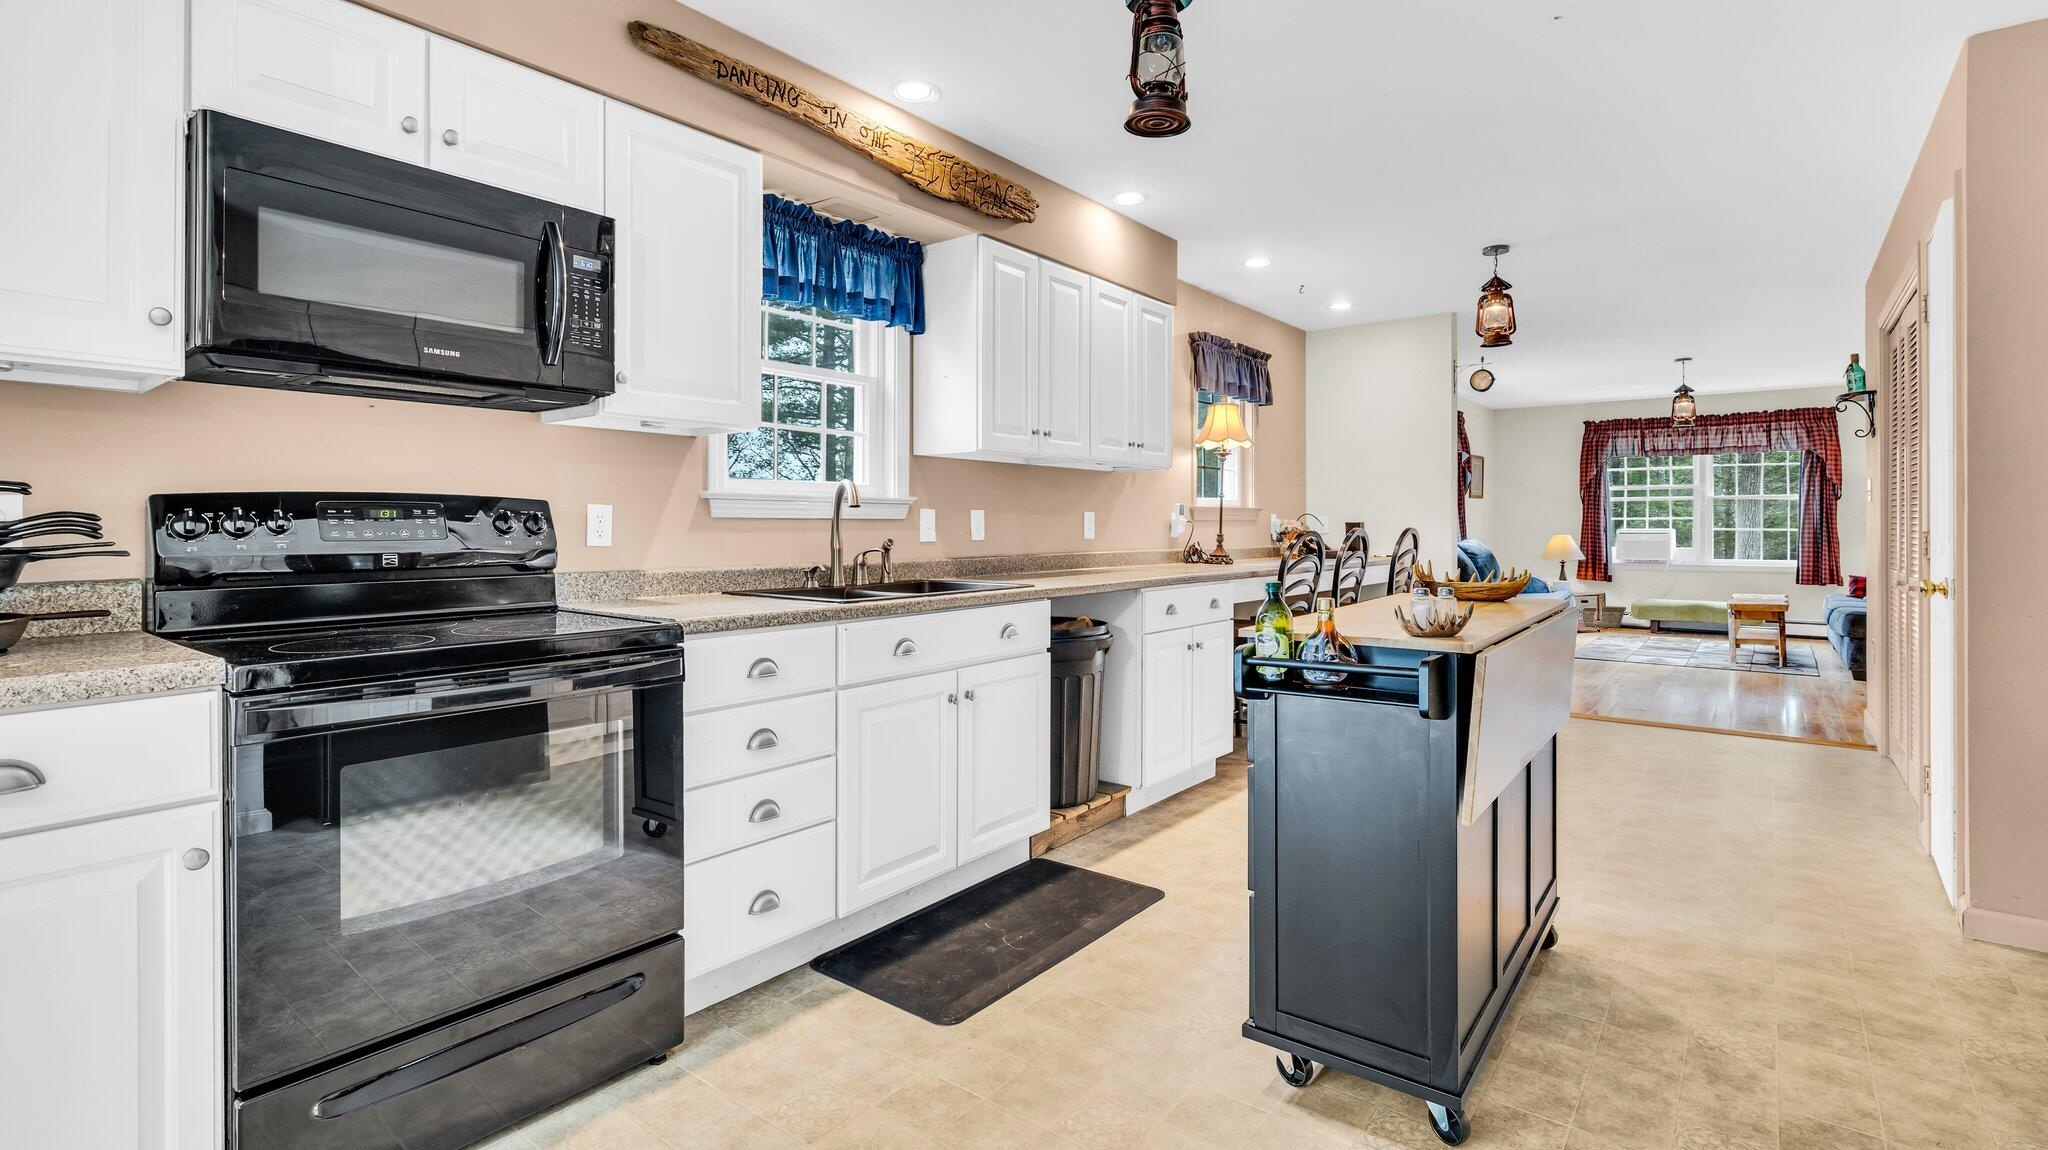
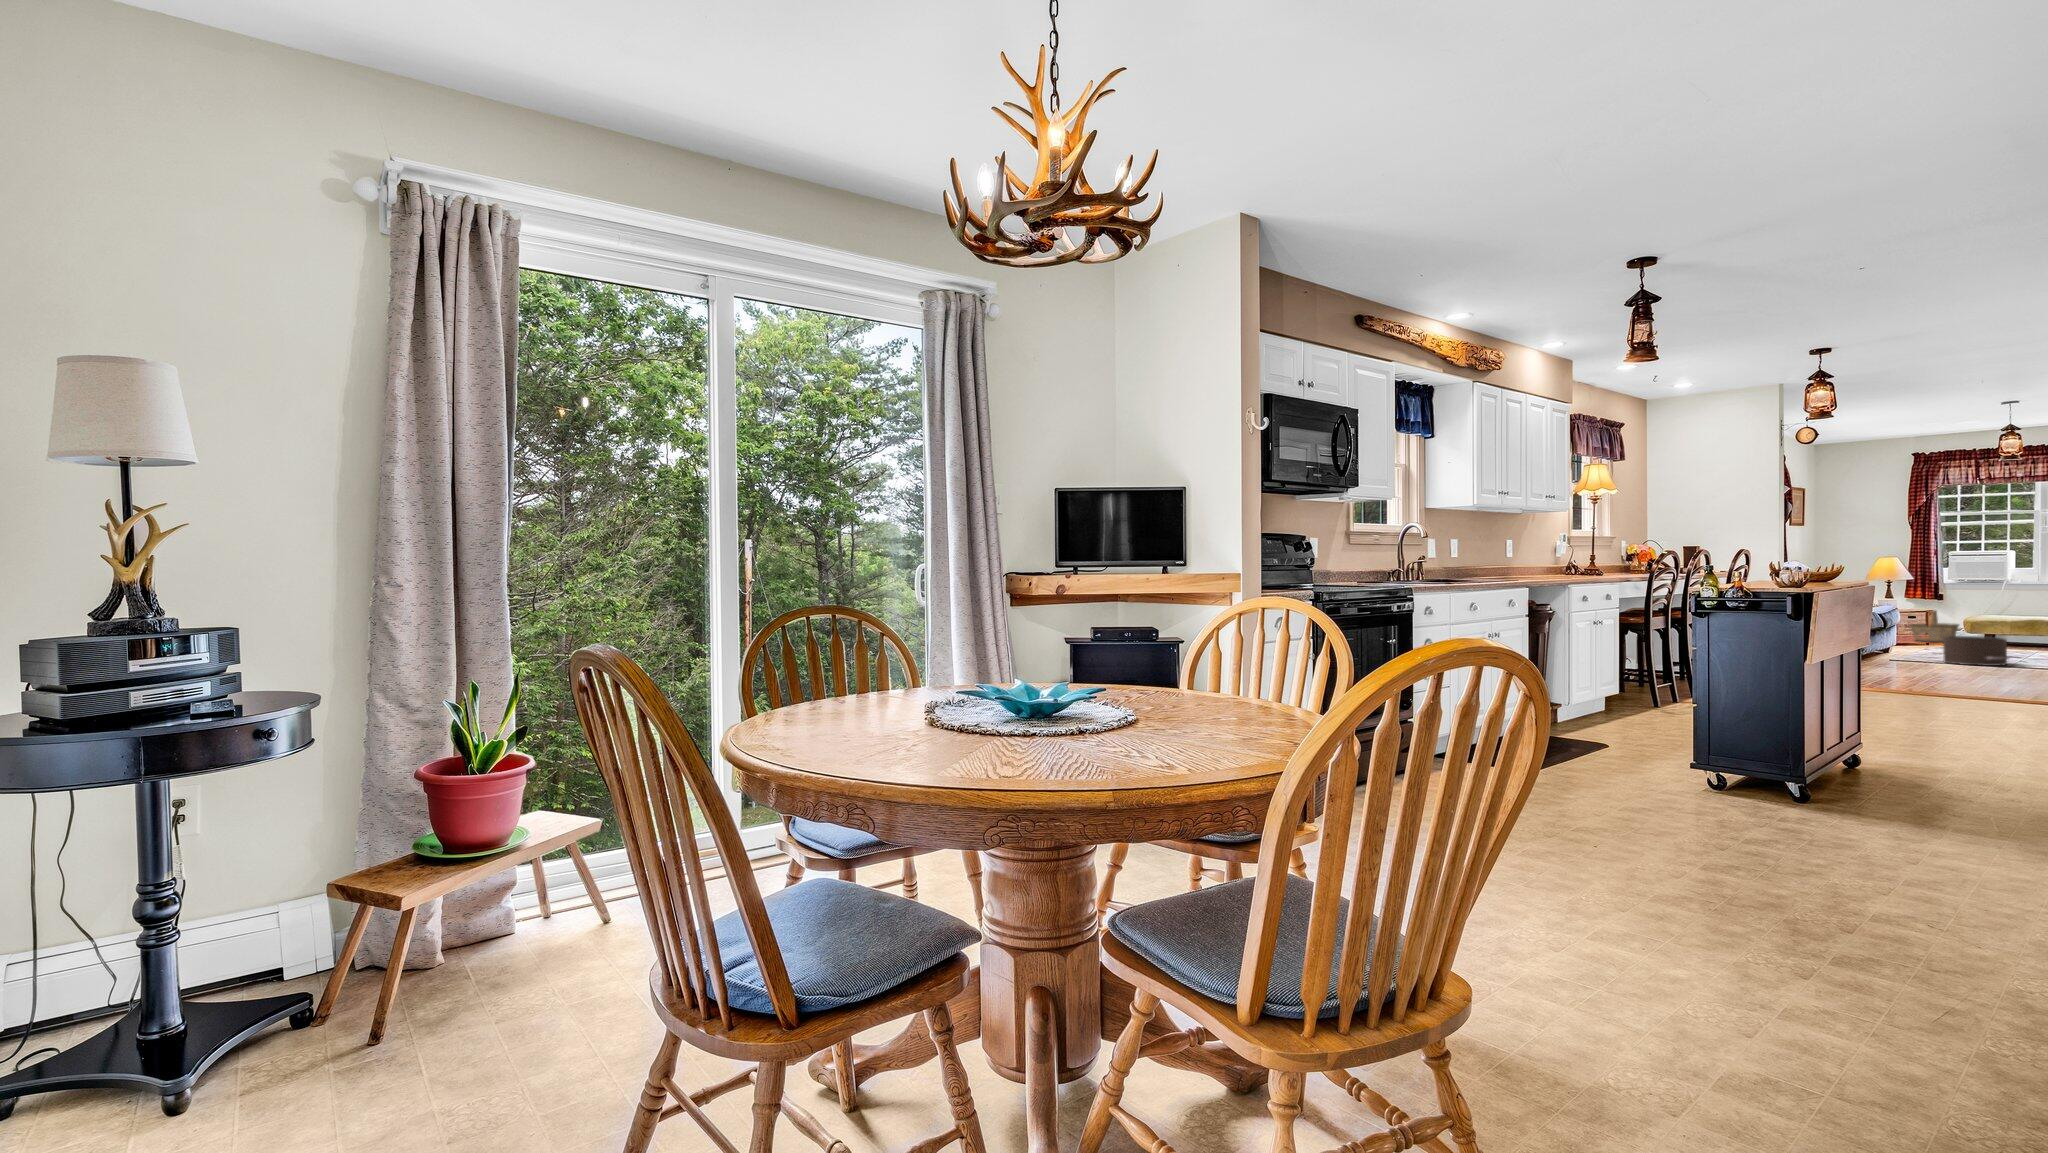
pouf: none [1605,629,1689,664] -> present [1933,636,2010,666]

